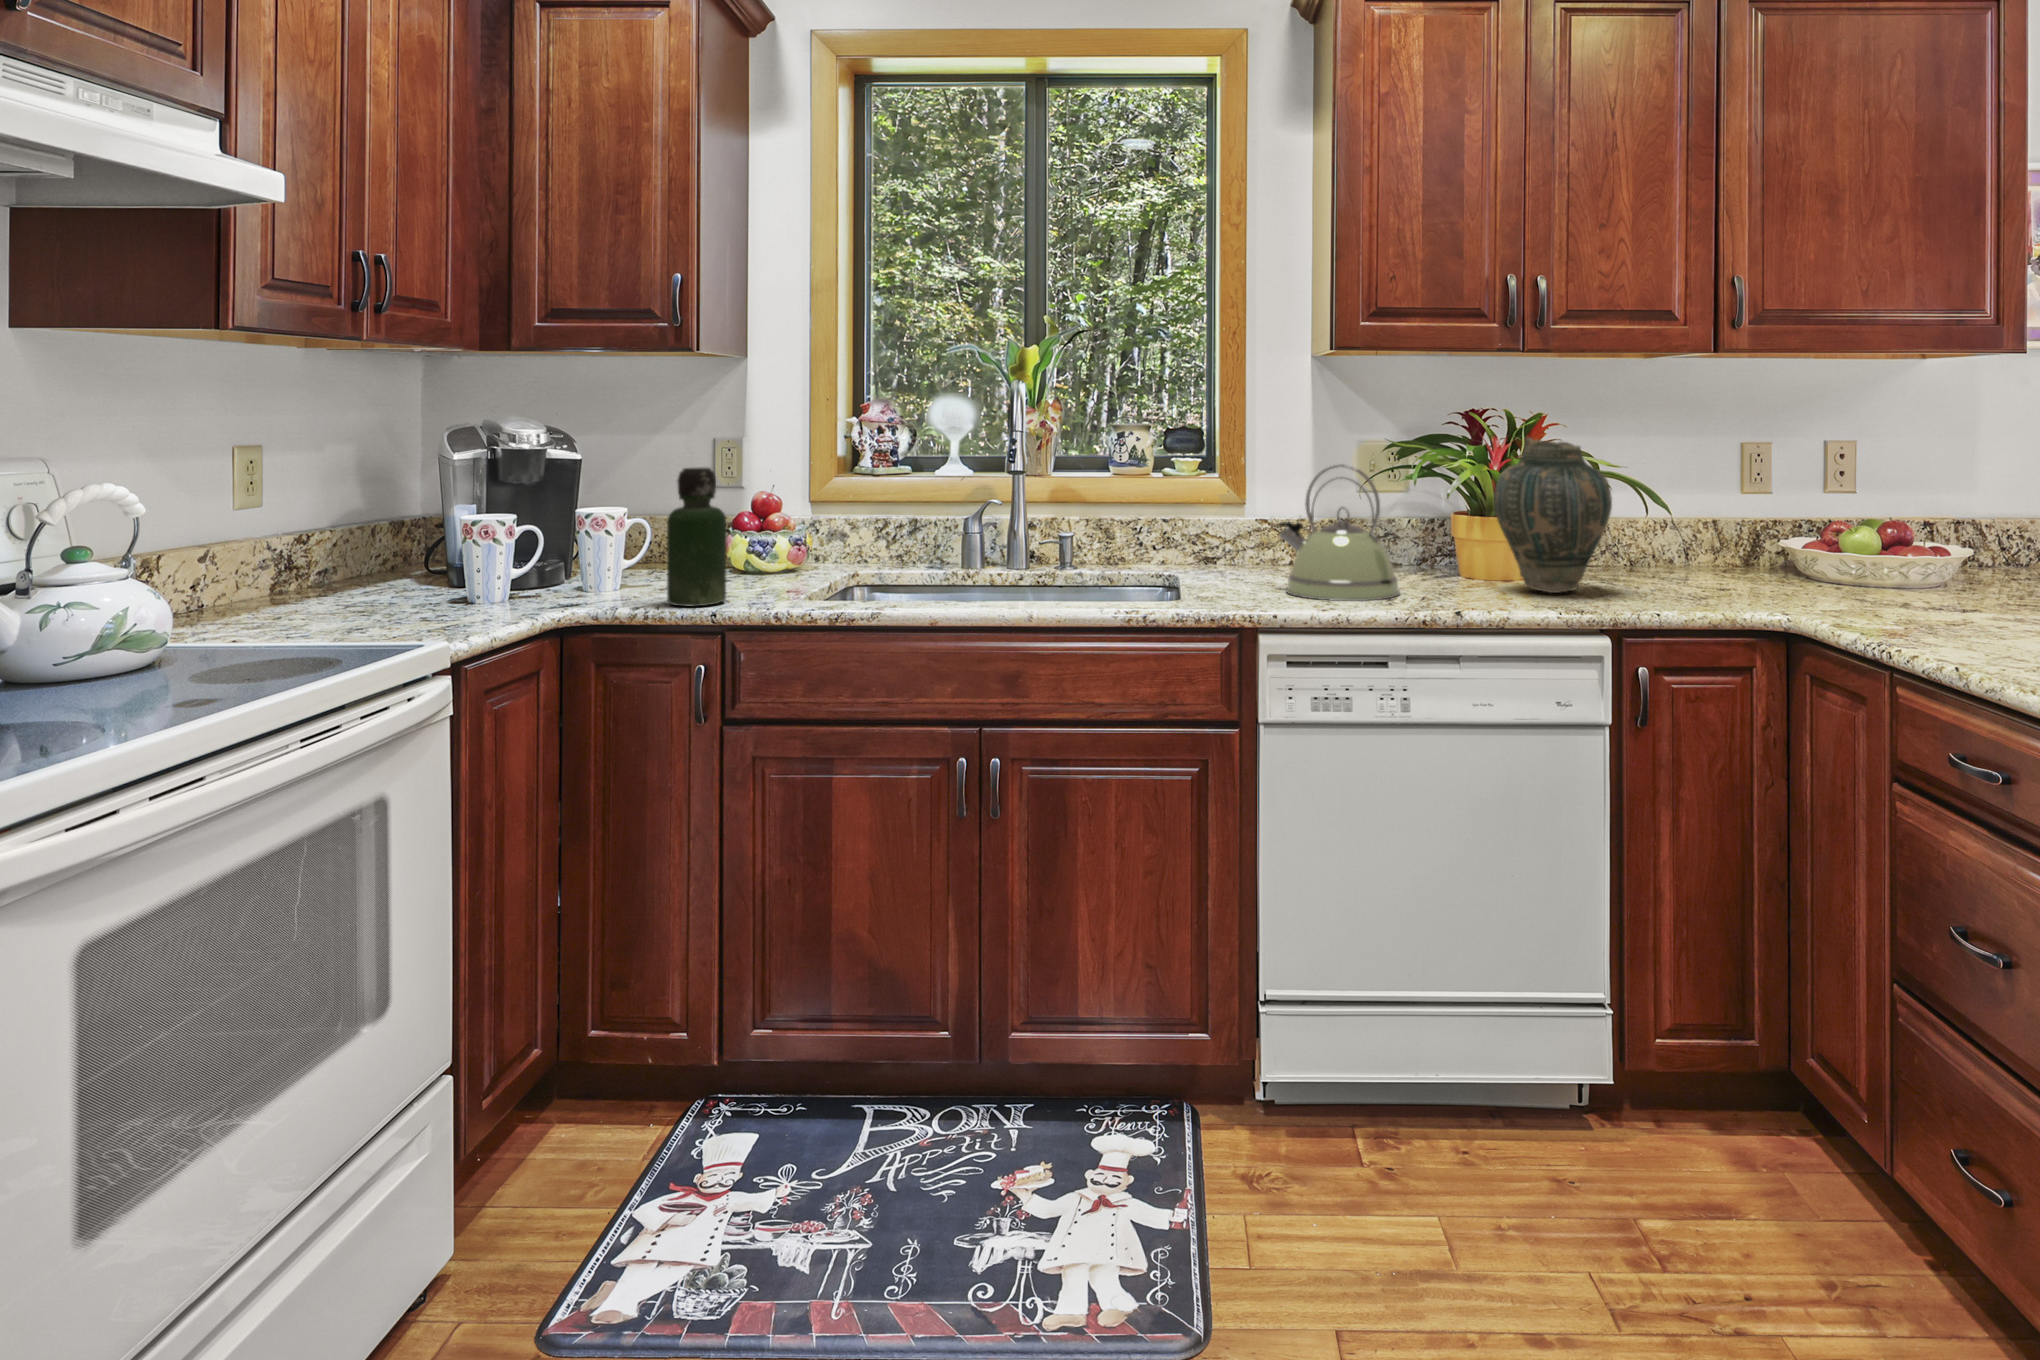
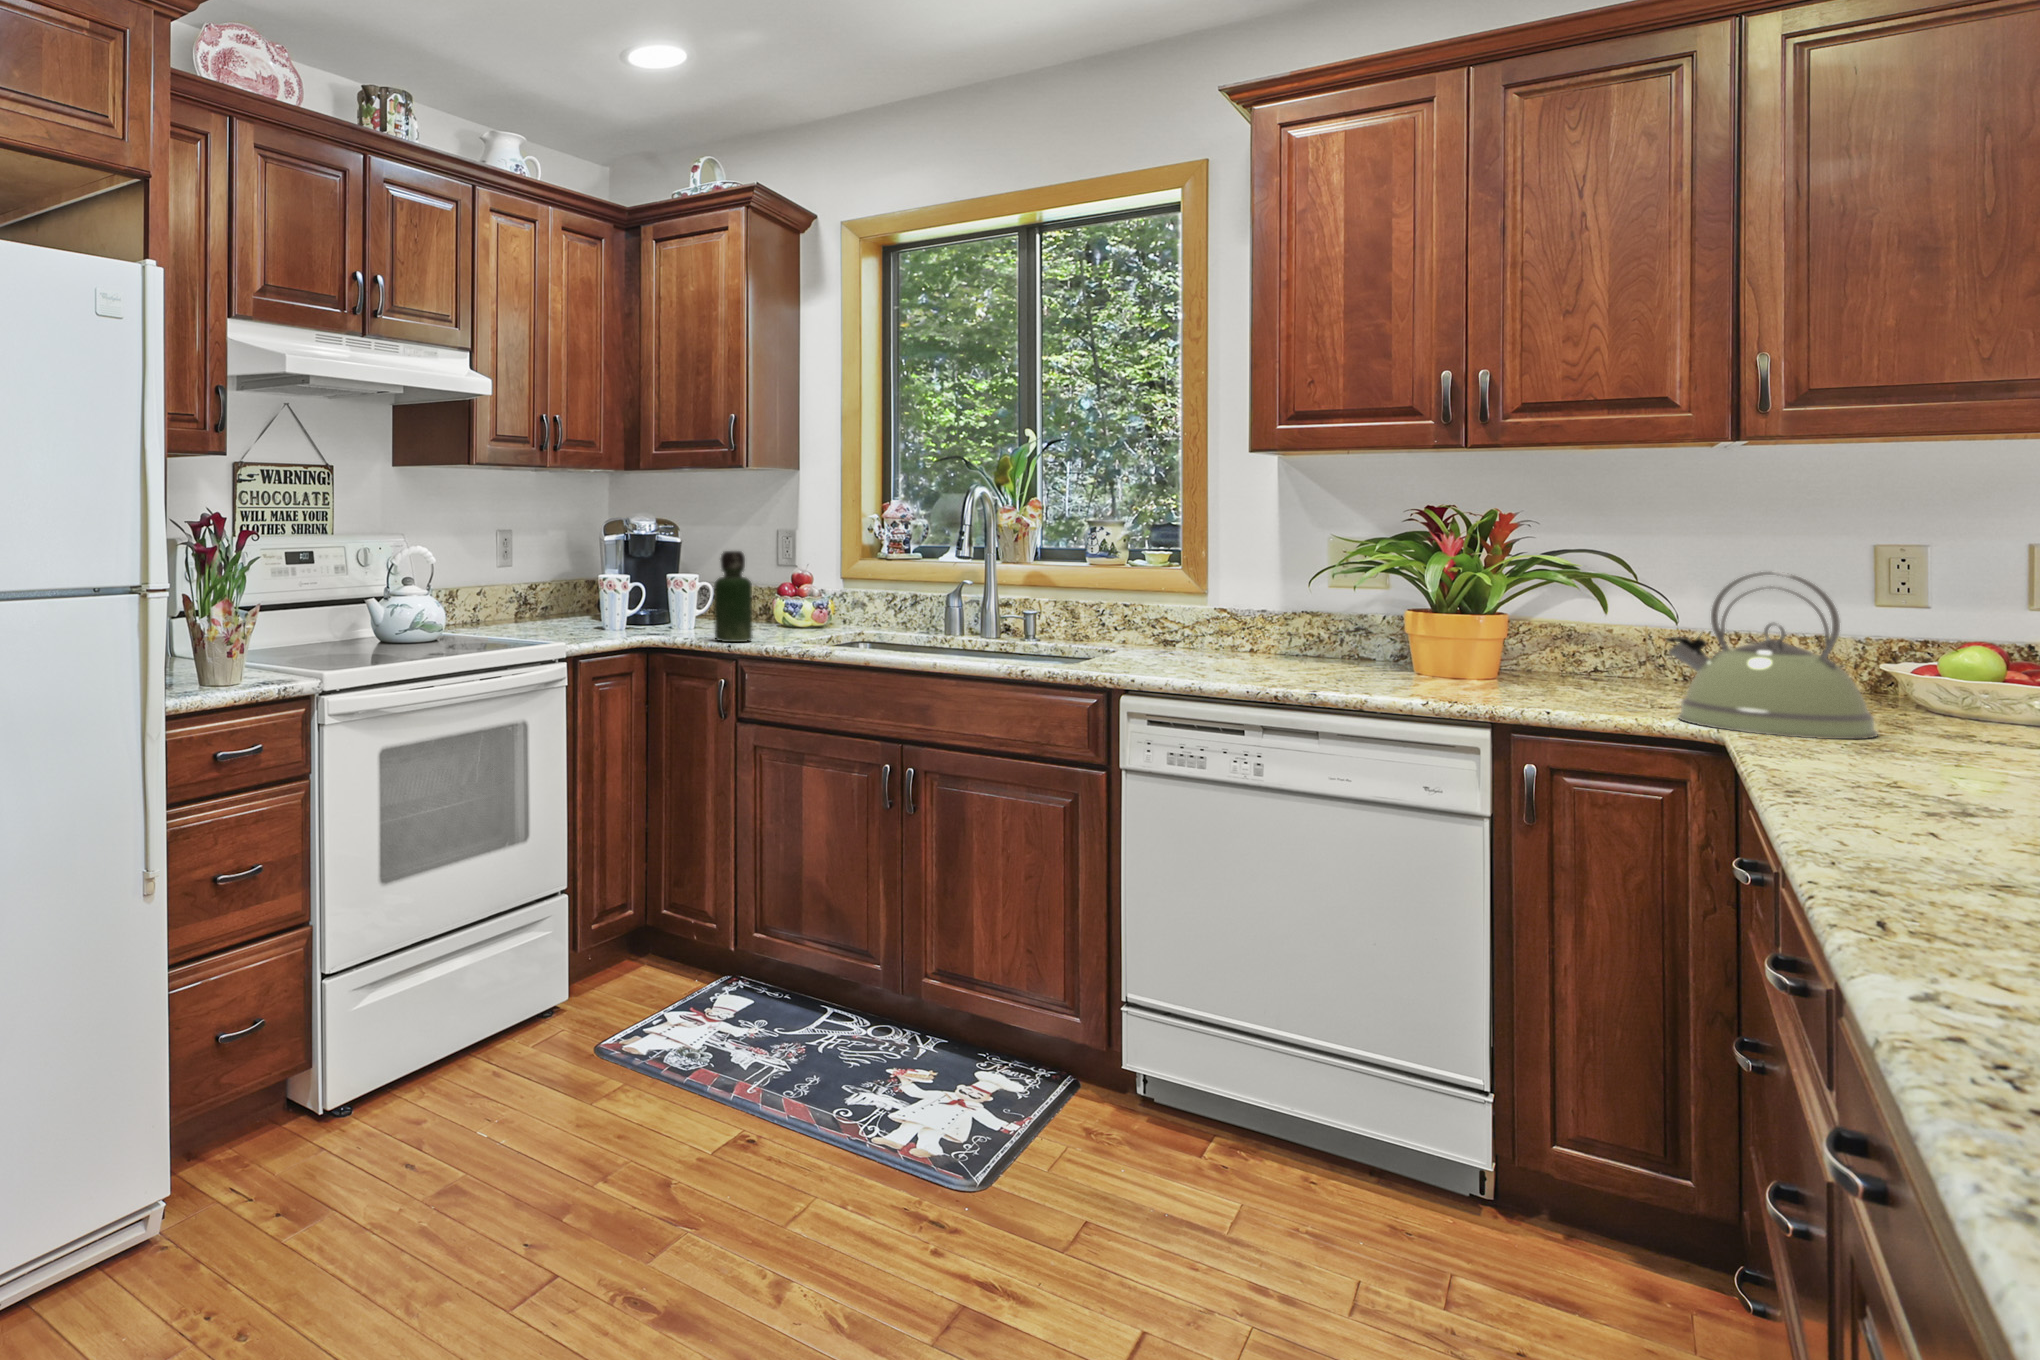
vase: present [1494,437,1612,593] -> none [1422,537,1568,691]
kettle: present [1278,465,1400,601] -> present [1666,572,1878,739]

